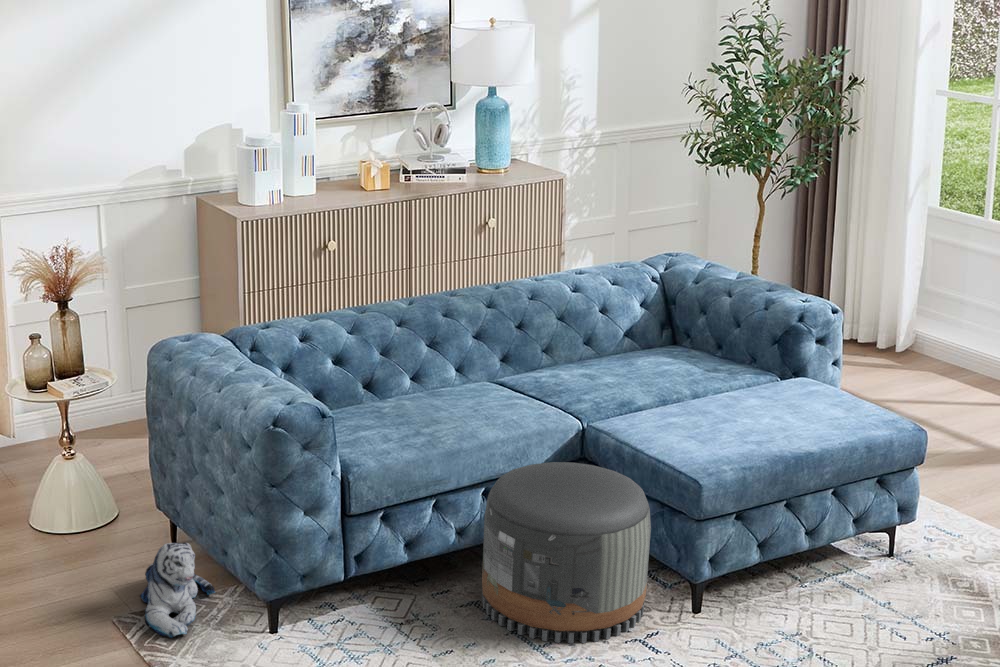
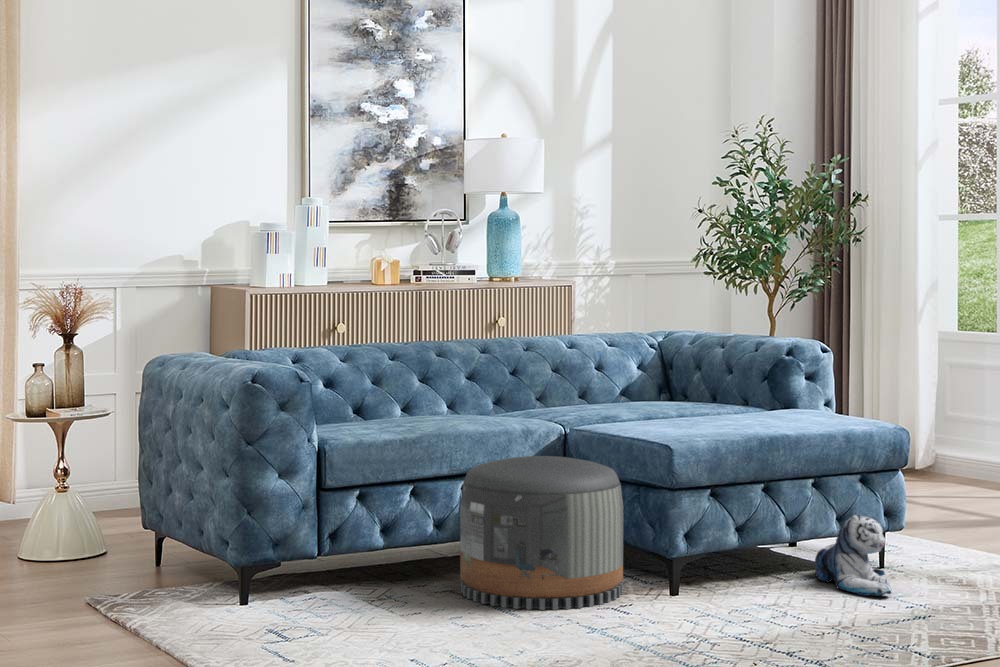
plush toy: present [140,543,215,638] -> present [815,515,892,596]

